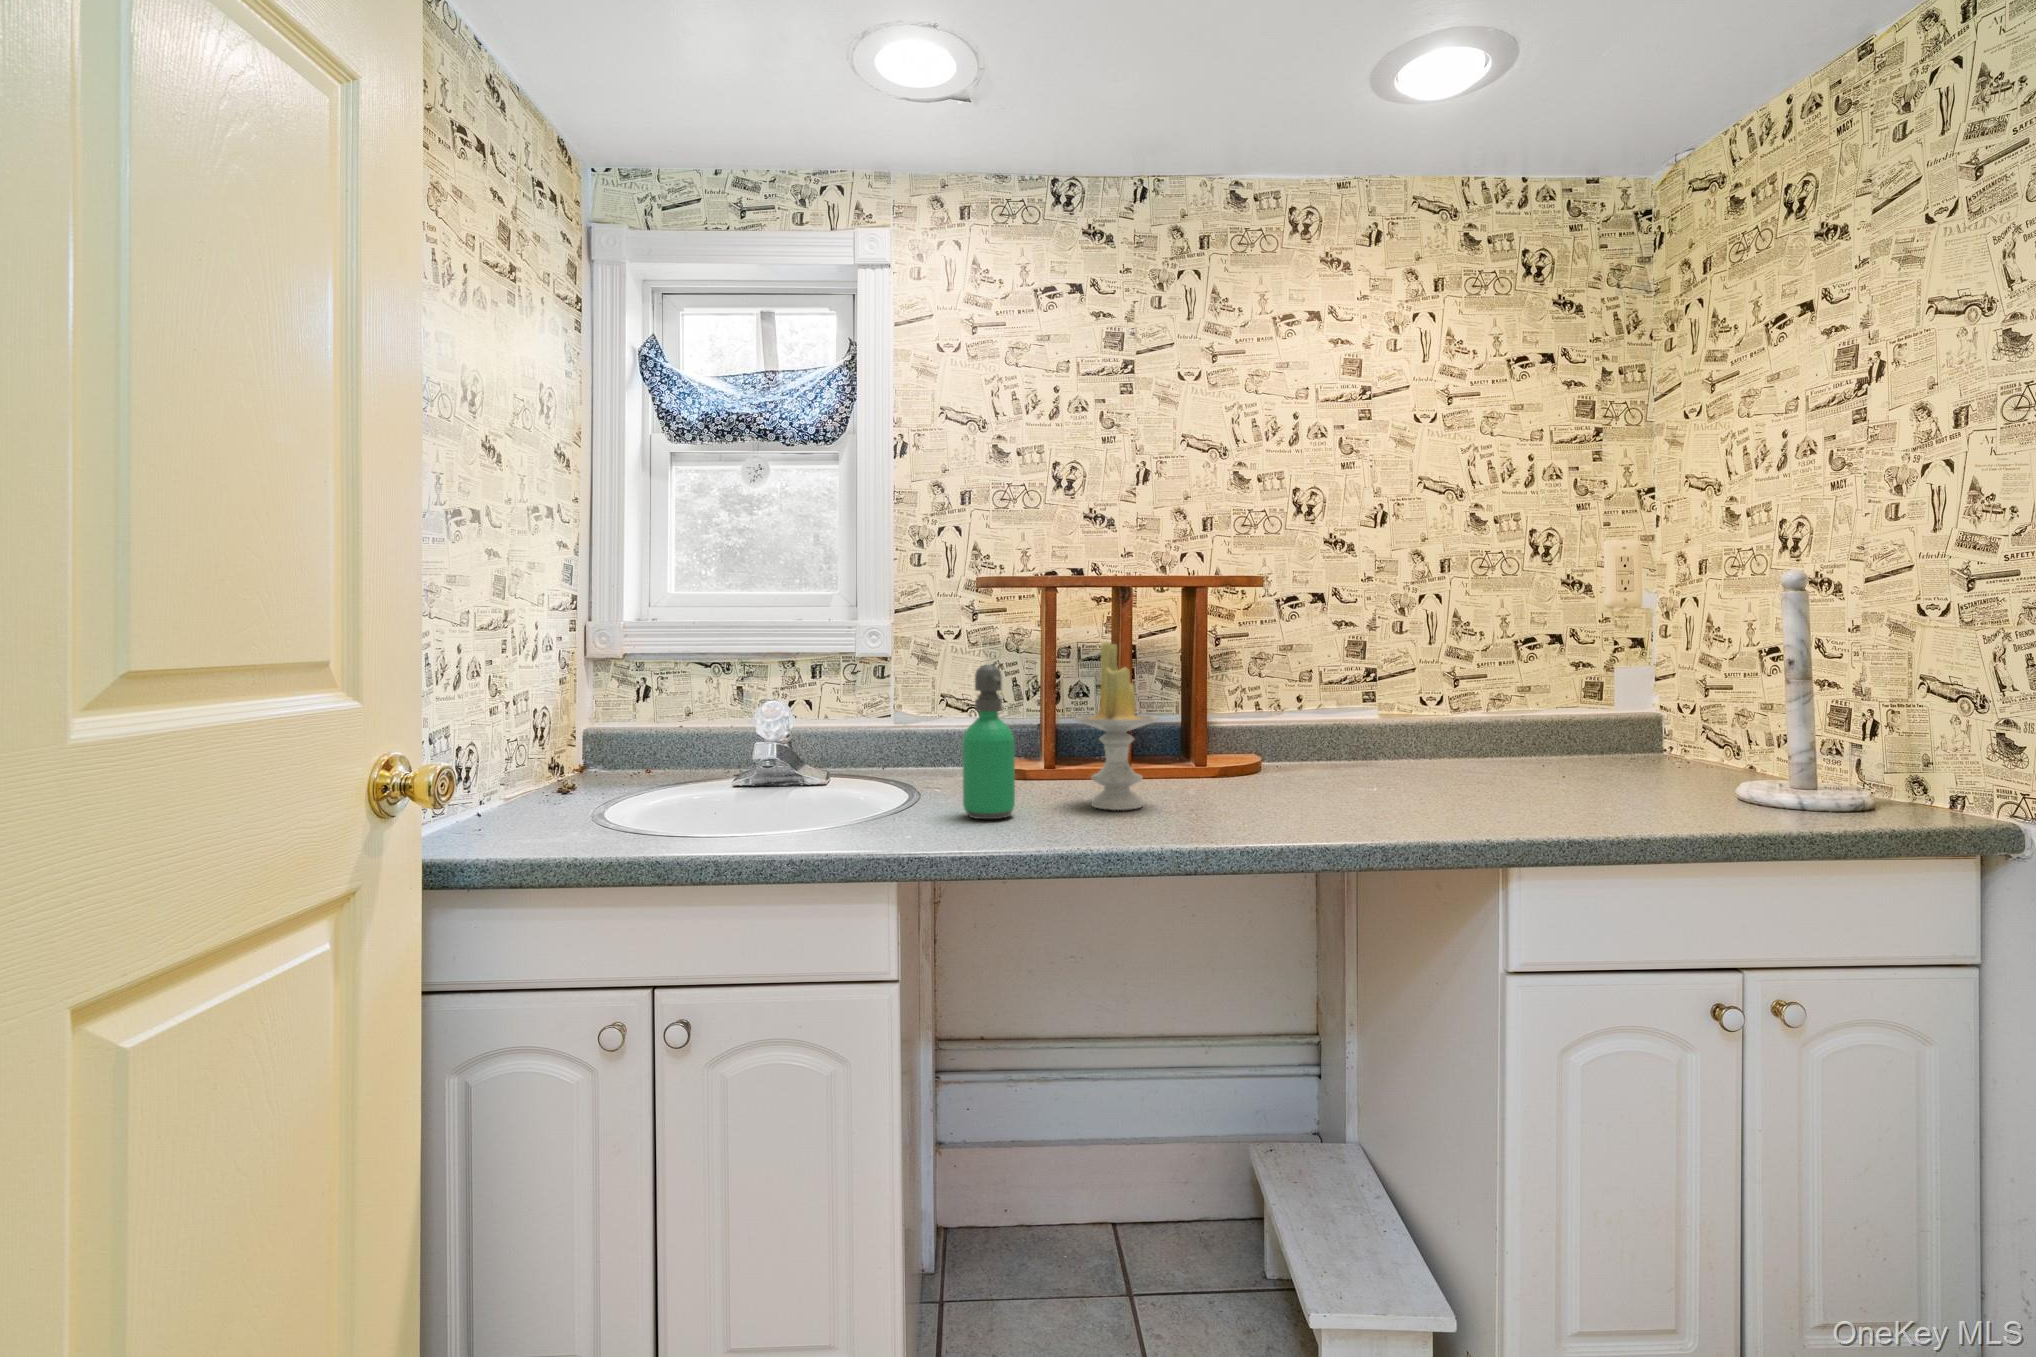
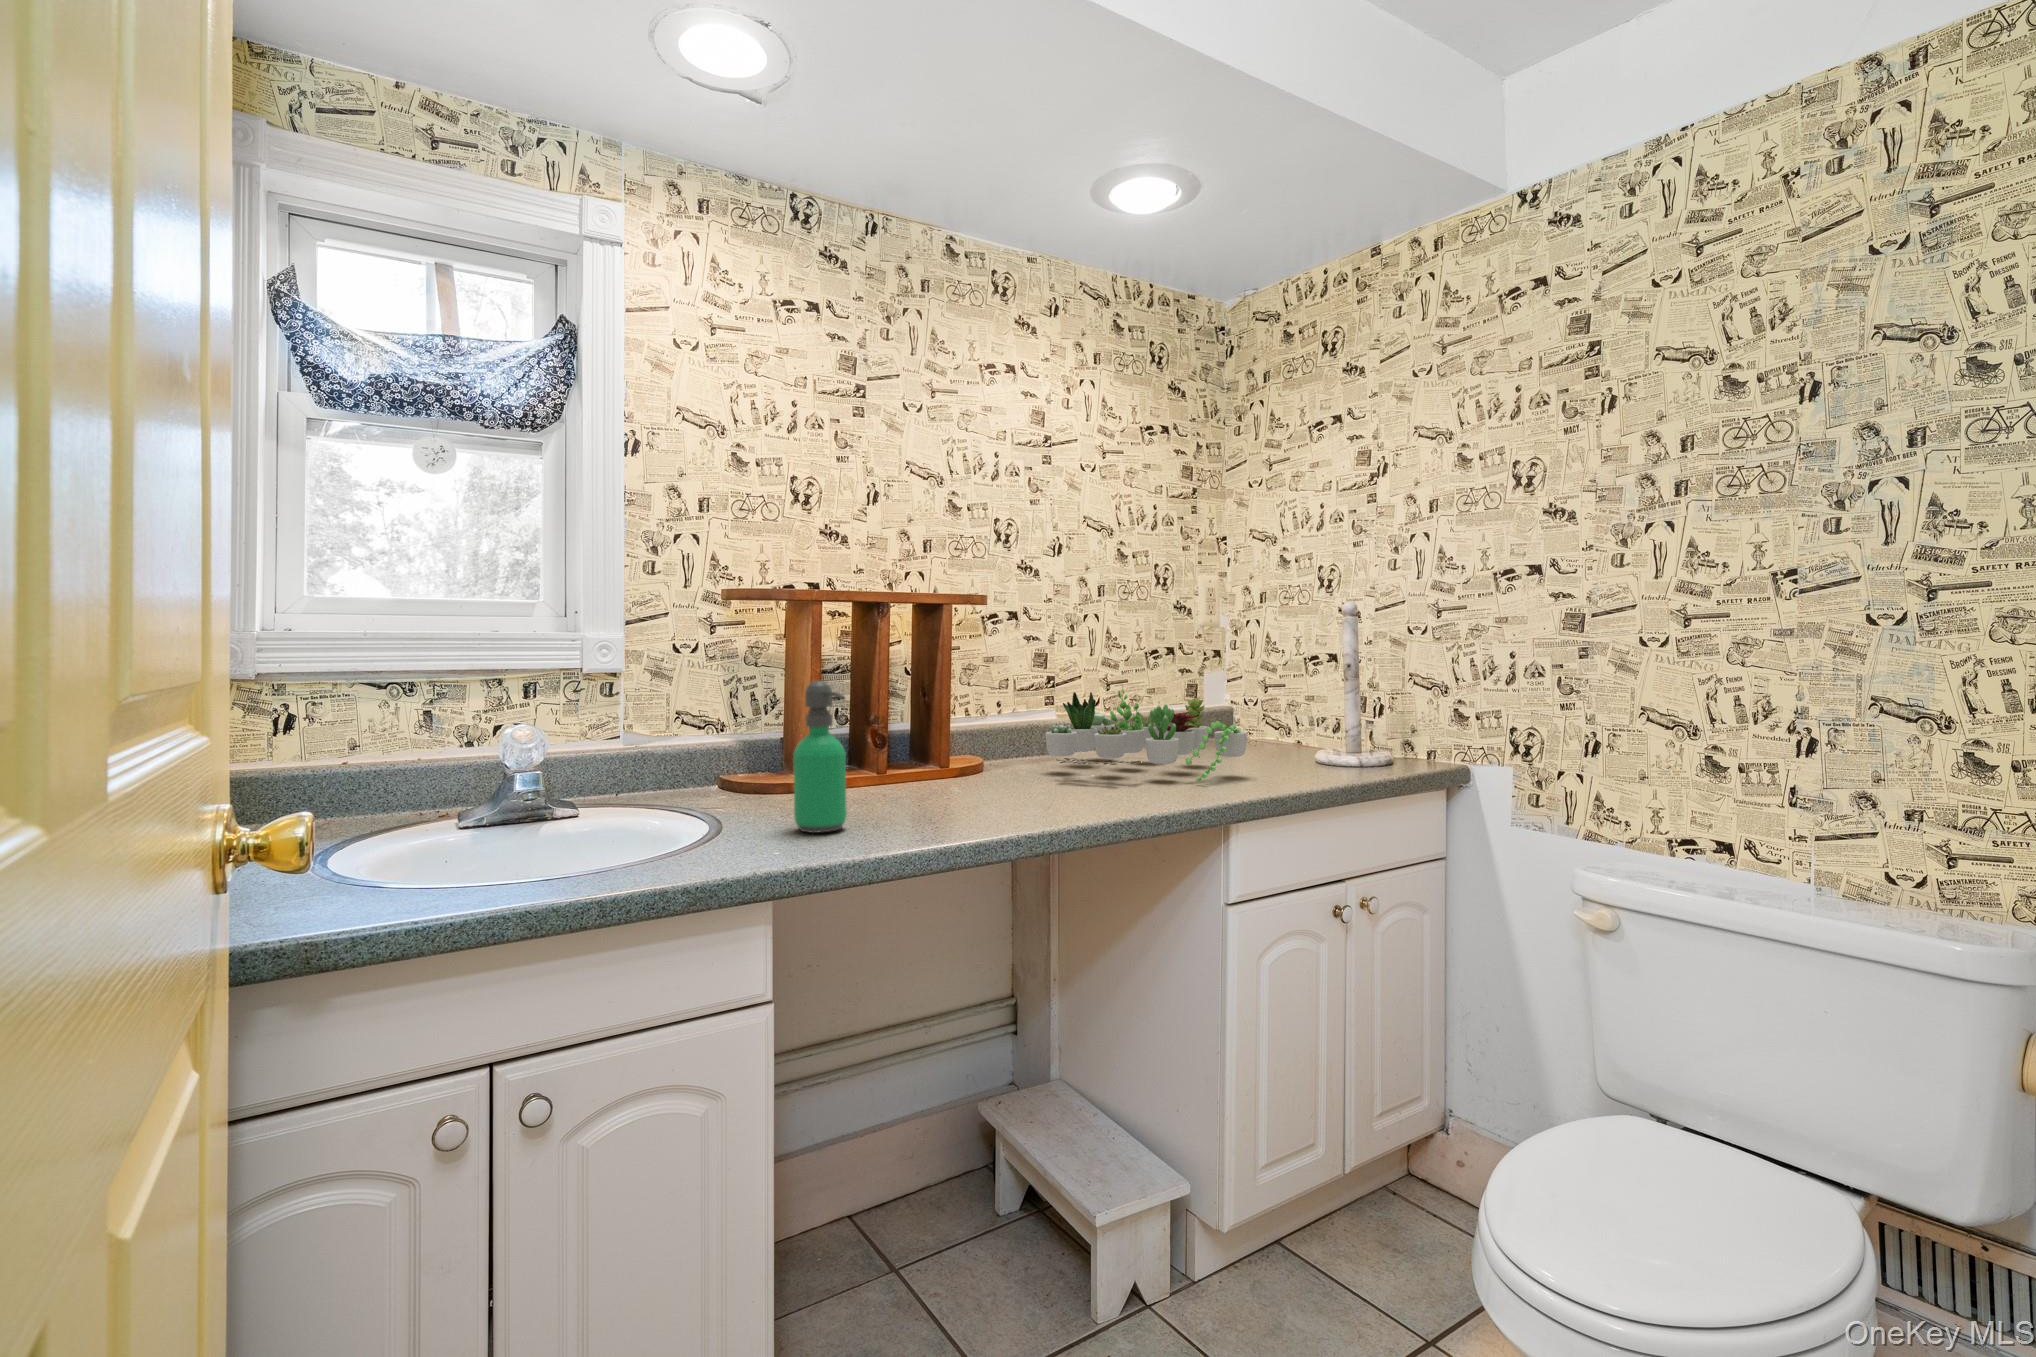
candle: present [1075,642,1159,810] -> none [881,657,958,813]
succulent plant: none [1293,678,1589,804] -> present [1045,687,1247,781]

